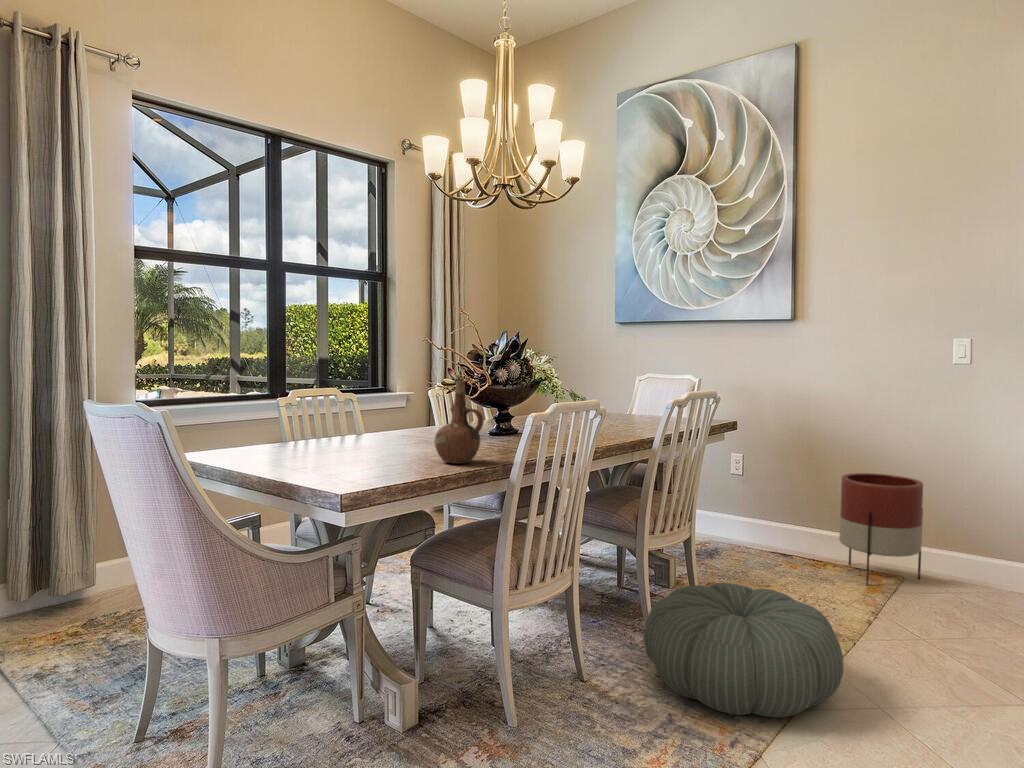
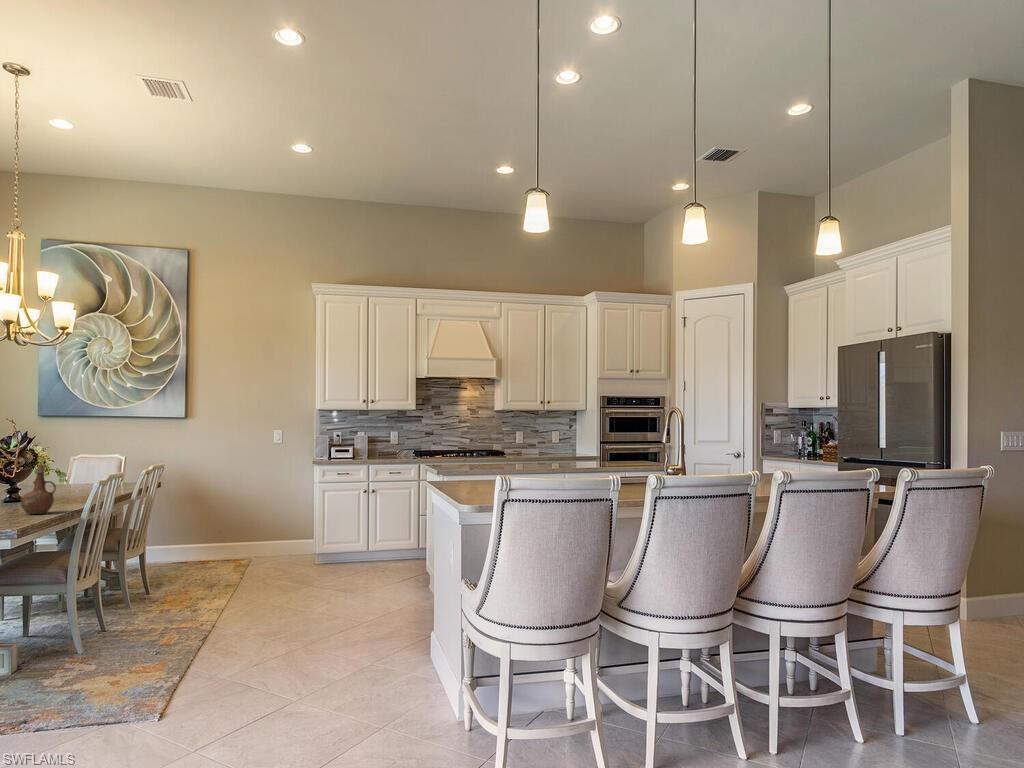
planter: present [839,473,923,585] -> none [217,506,262,569]
pouf: present [644,583,844,717] -> none [138,565,245,623]

